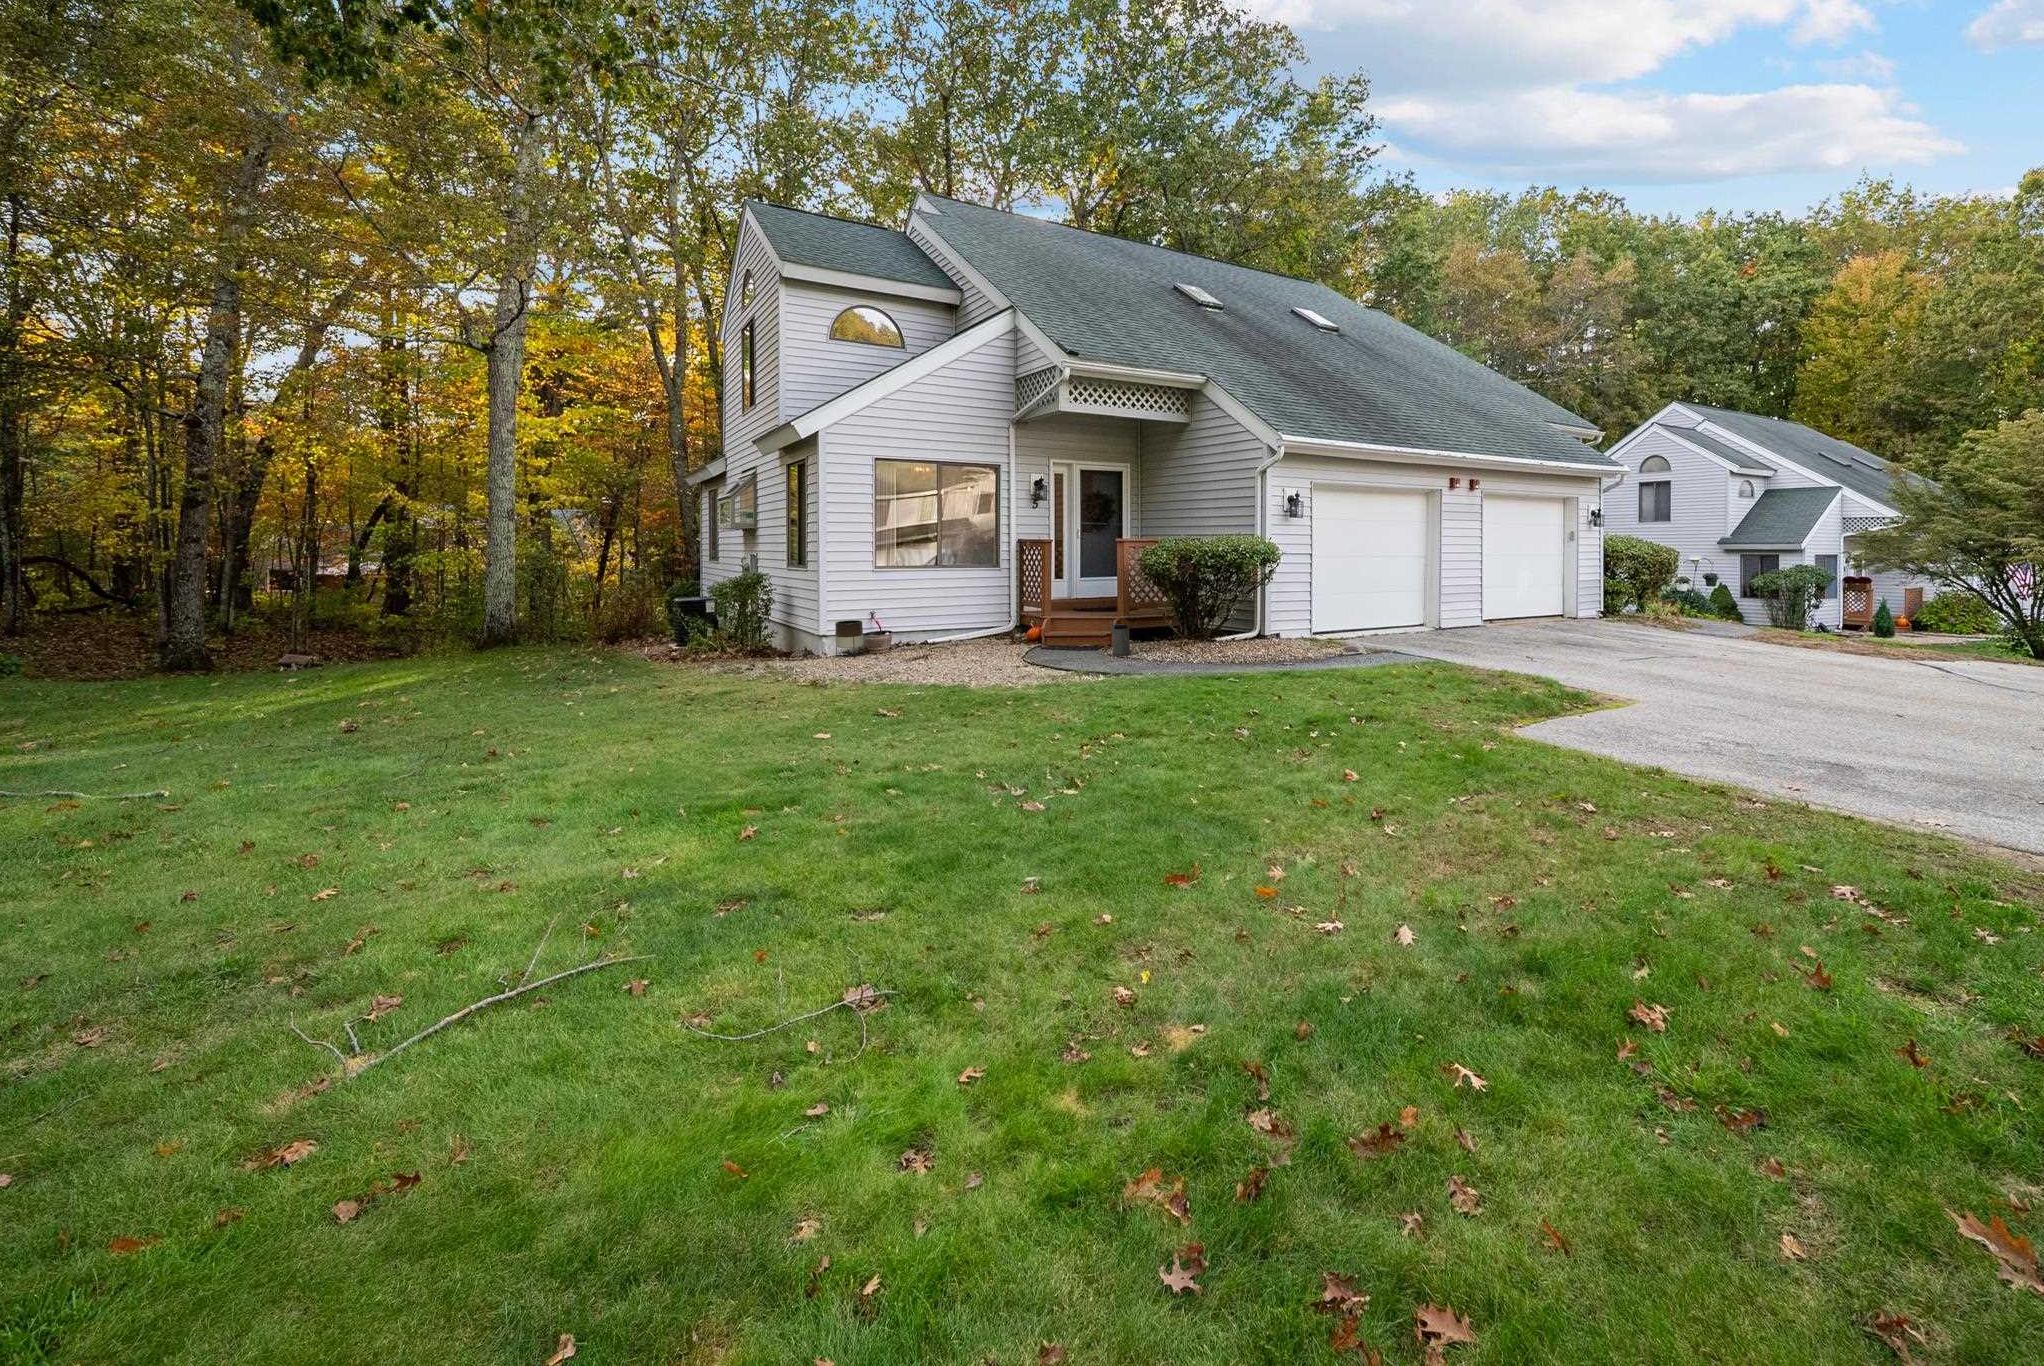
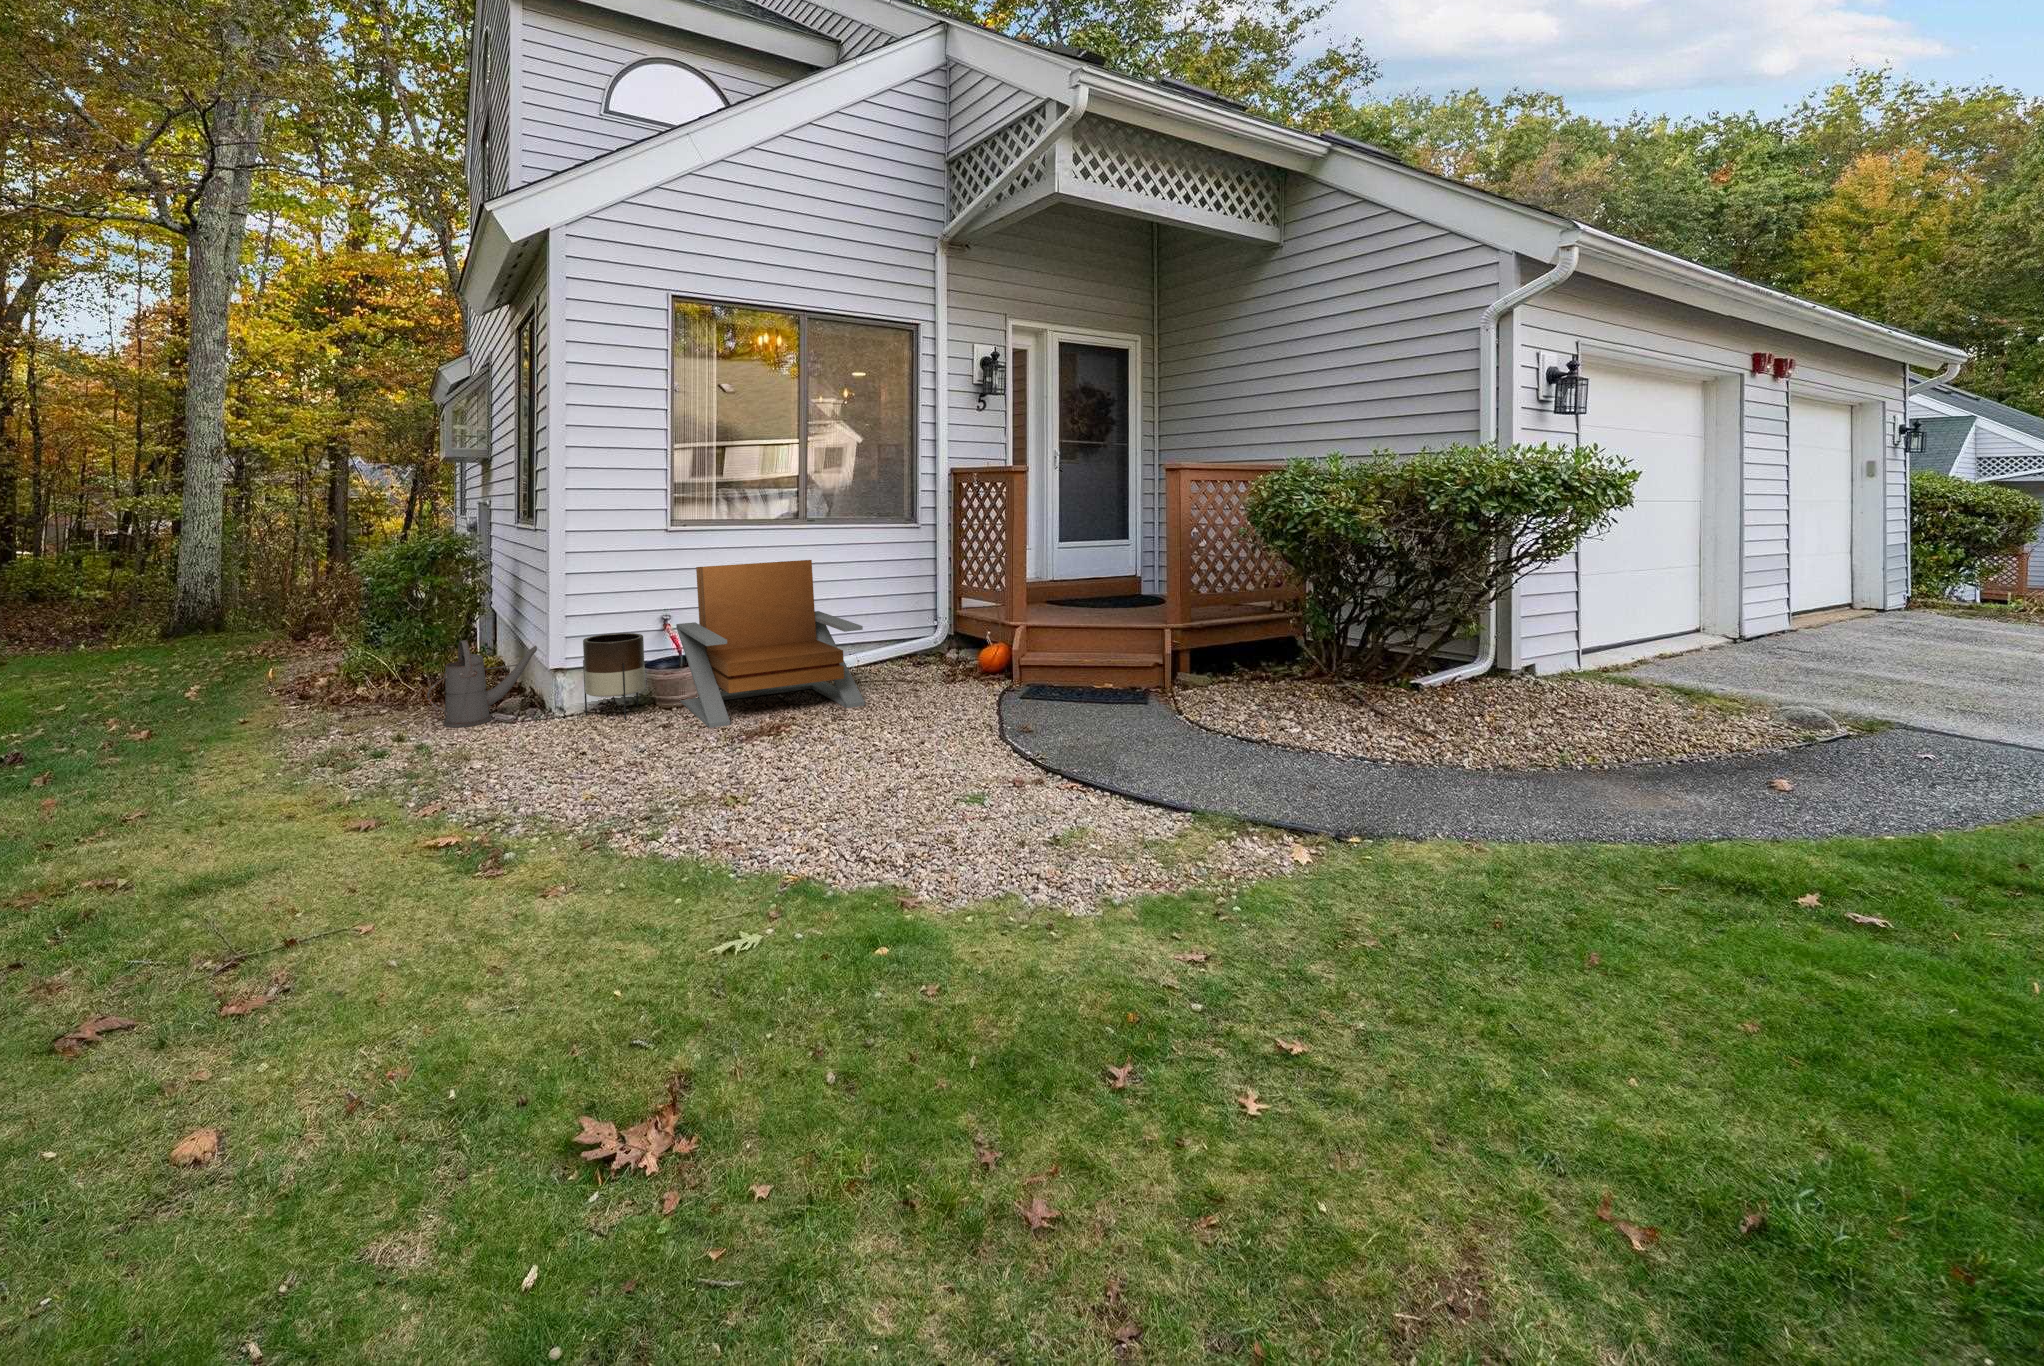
lounge chair: none [878,587,963,661] -> present [676,560,865,728]
watering can: present [1110,618,1131,656] -> present [427,640,537,727]

